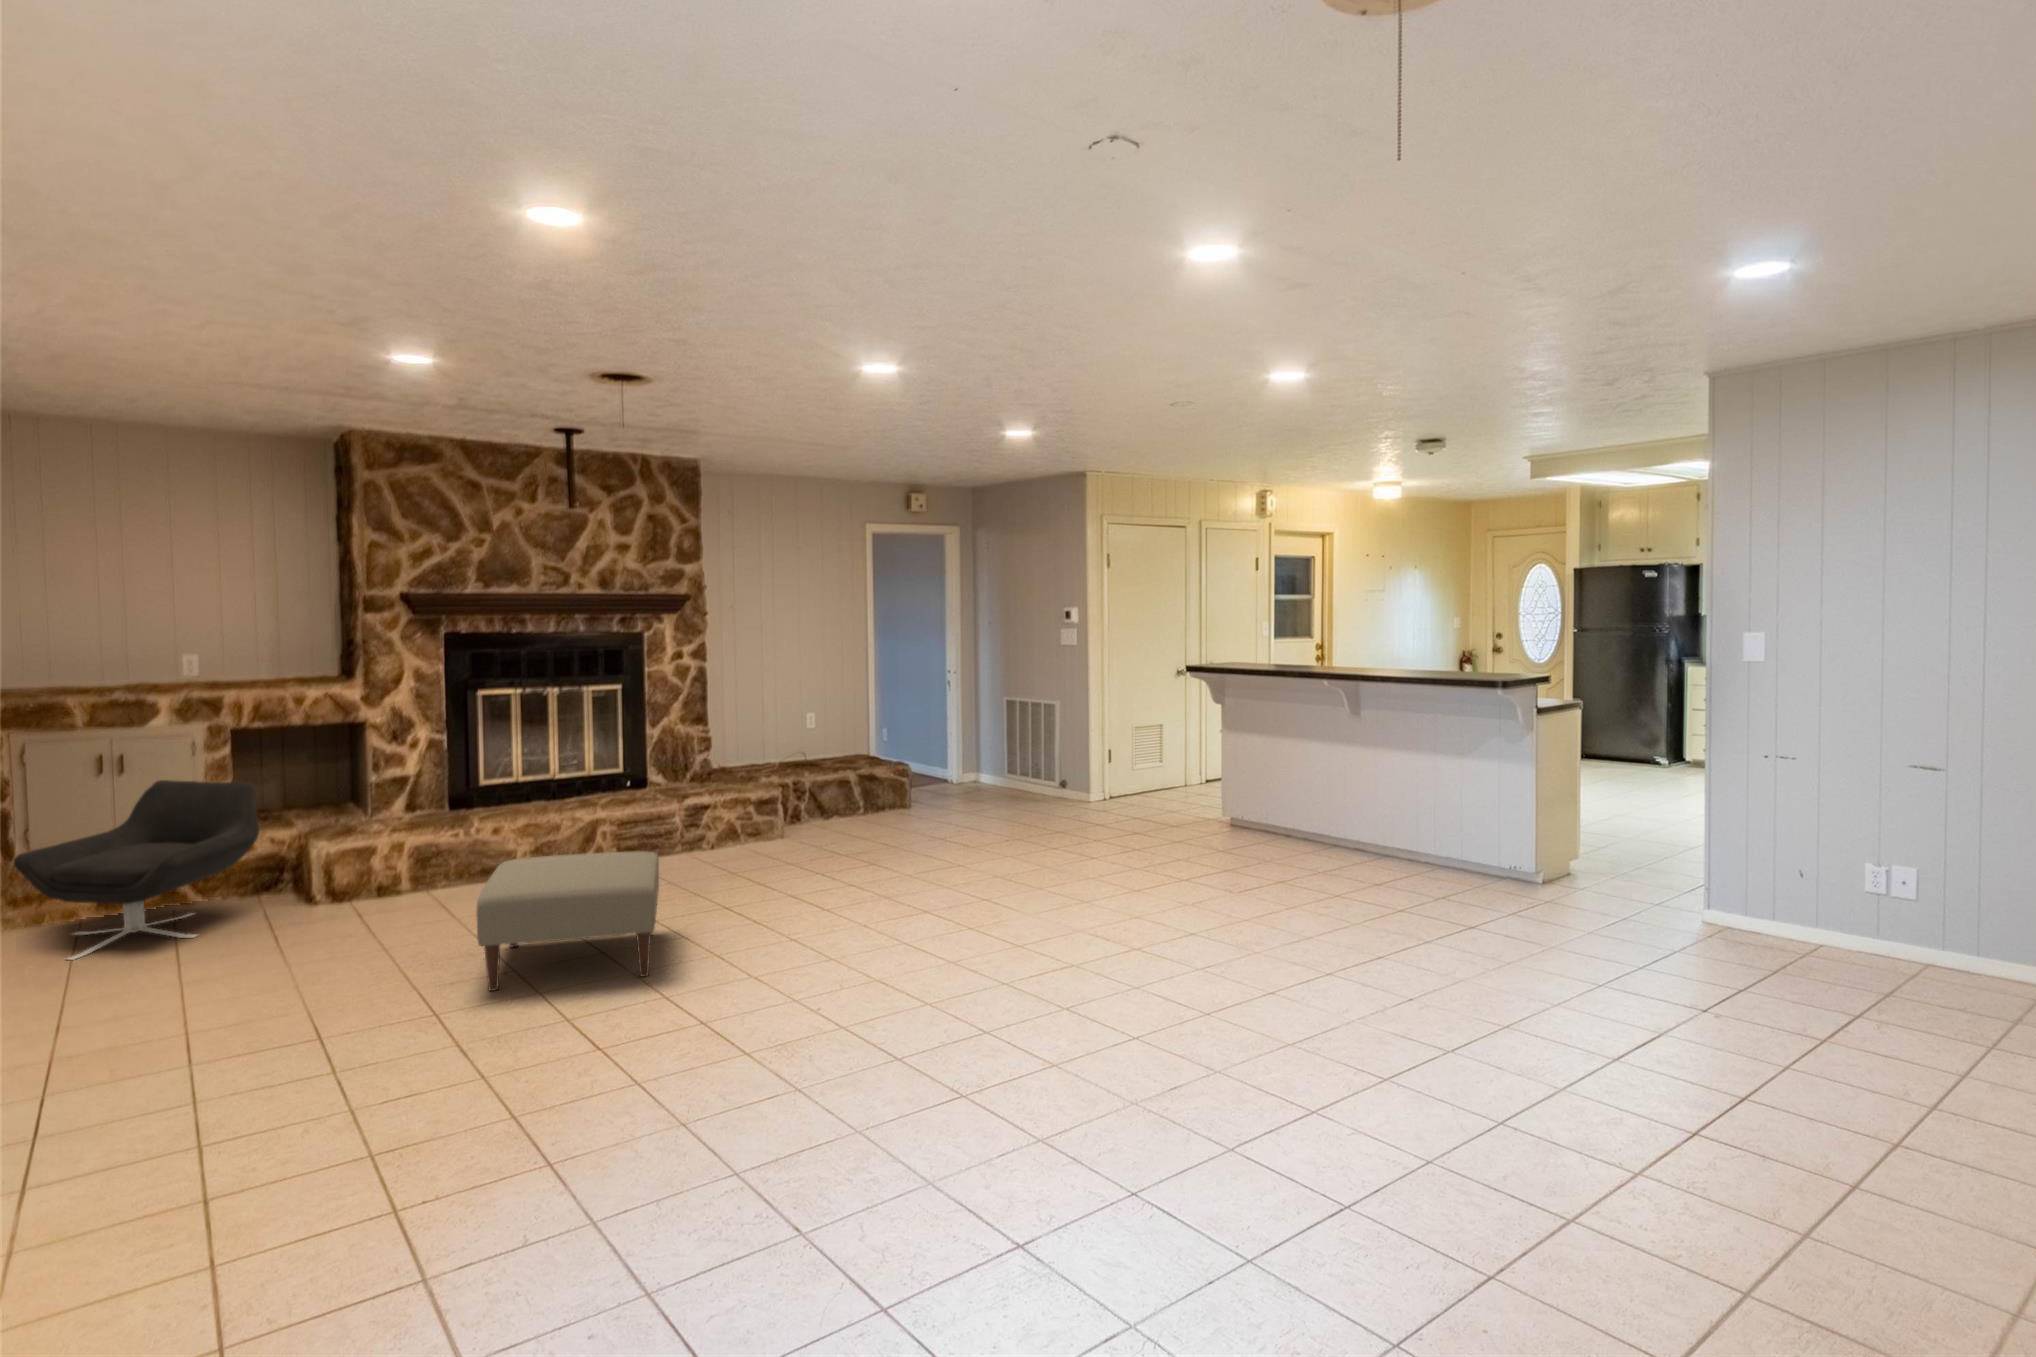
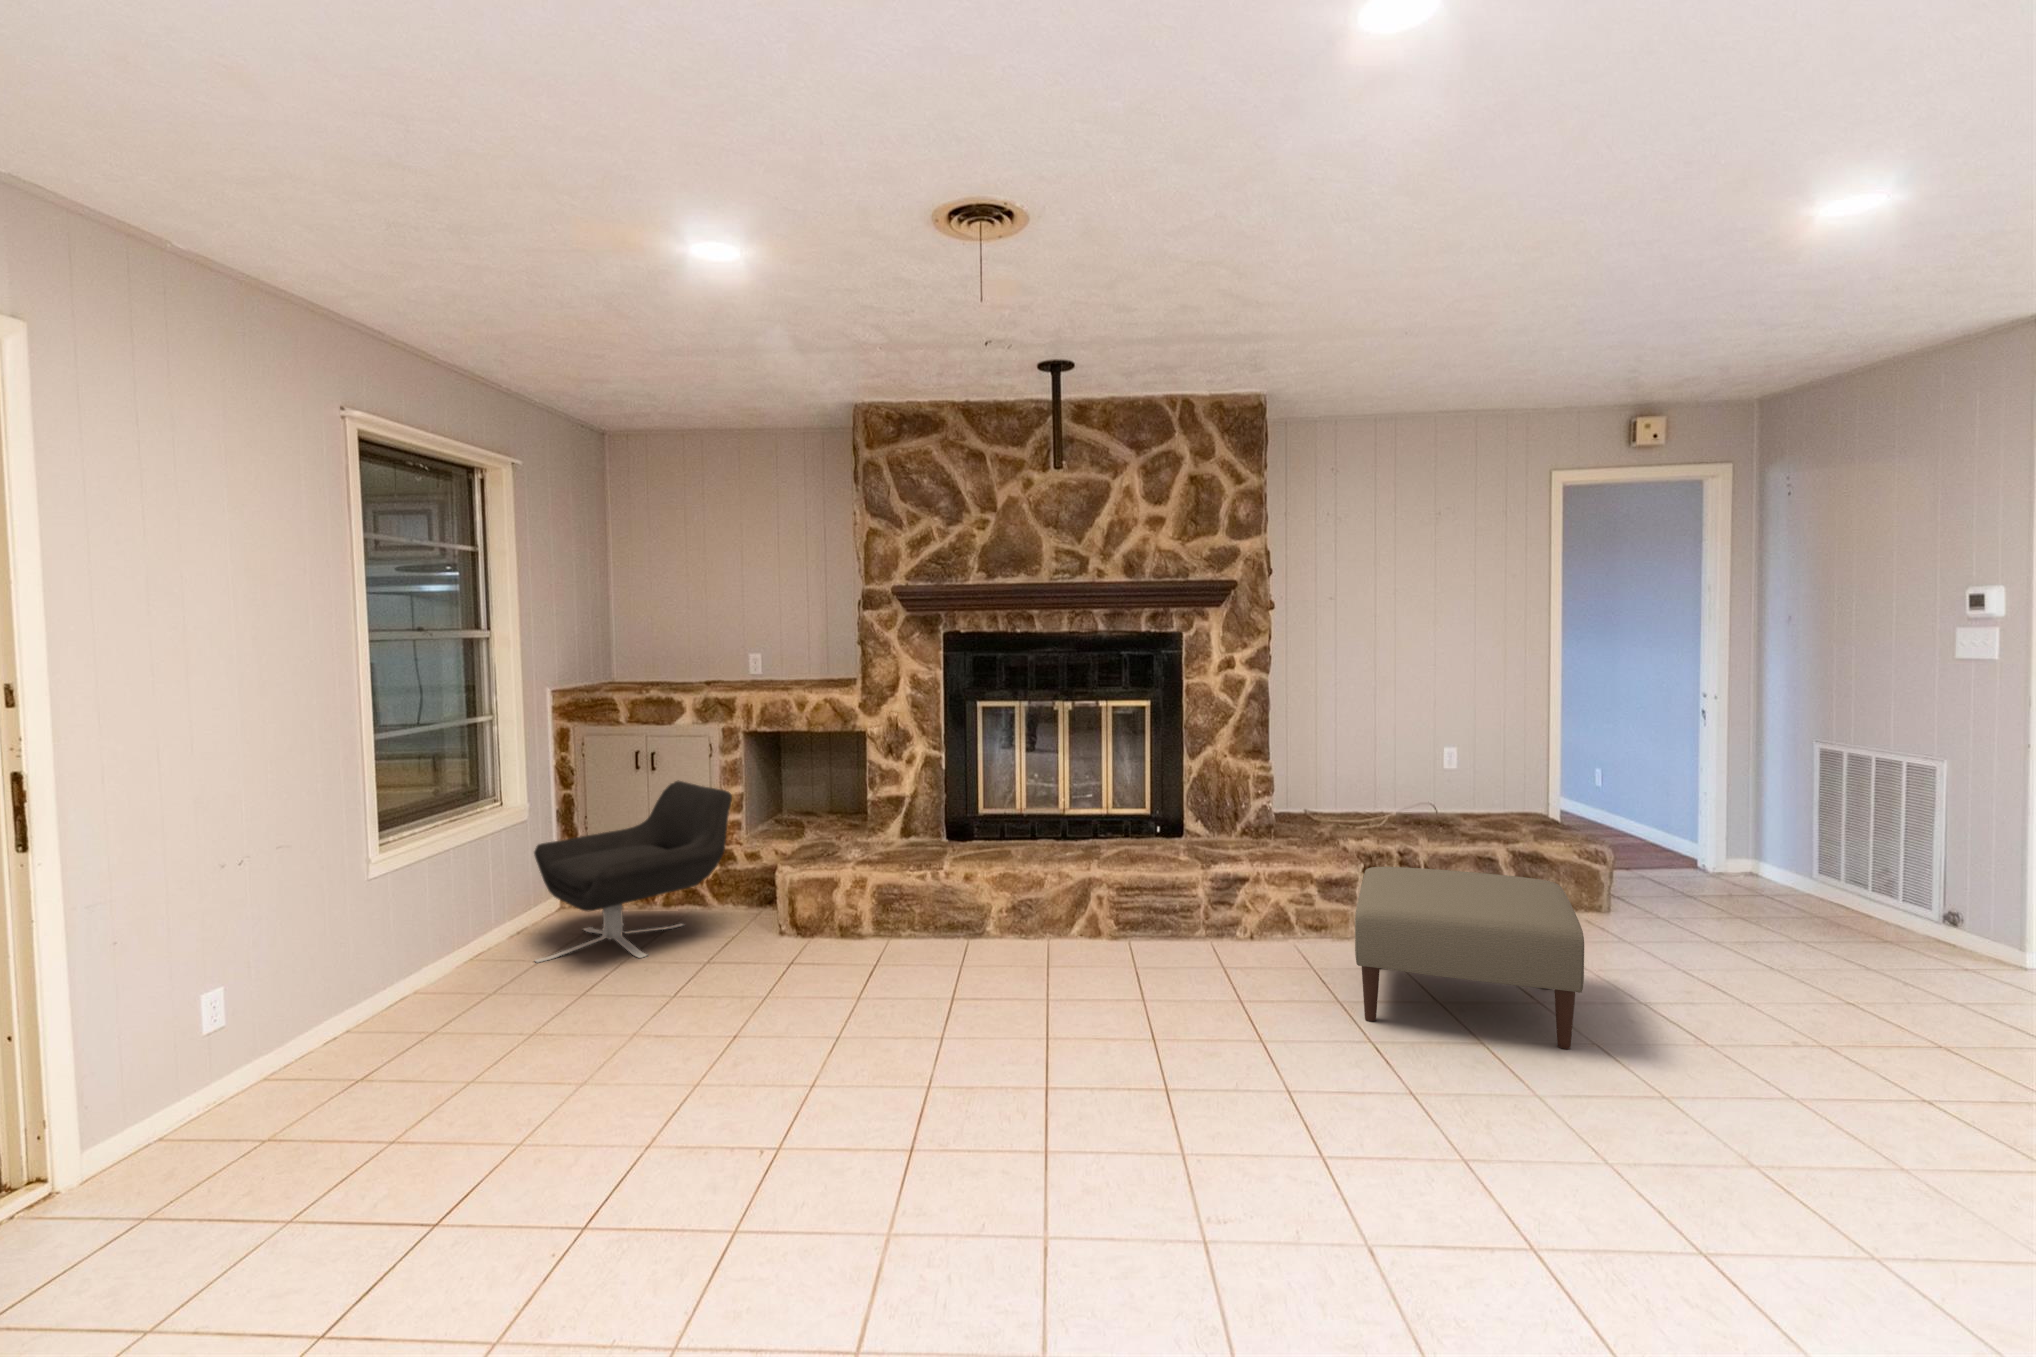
ottoman: present [476,851,659,991] -> present [1355,867,1584,1049]

